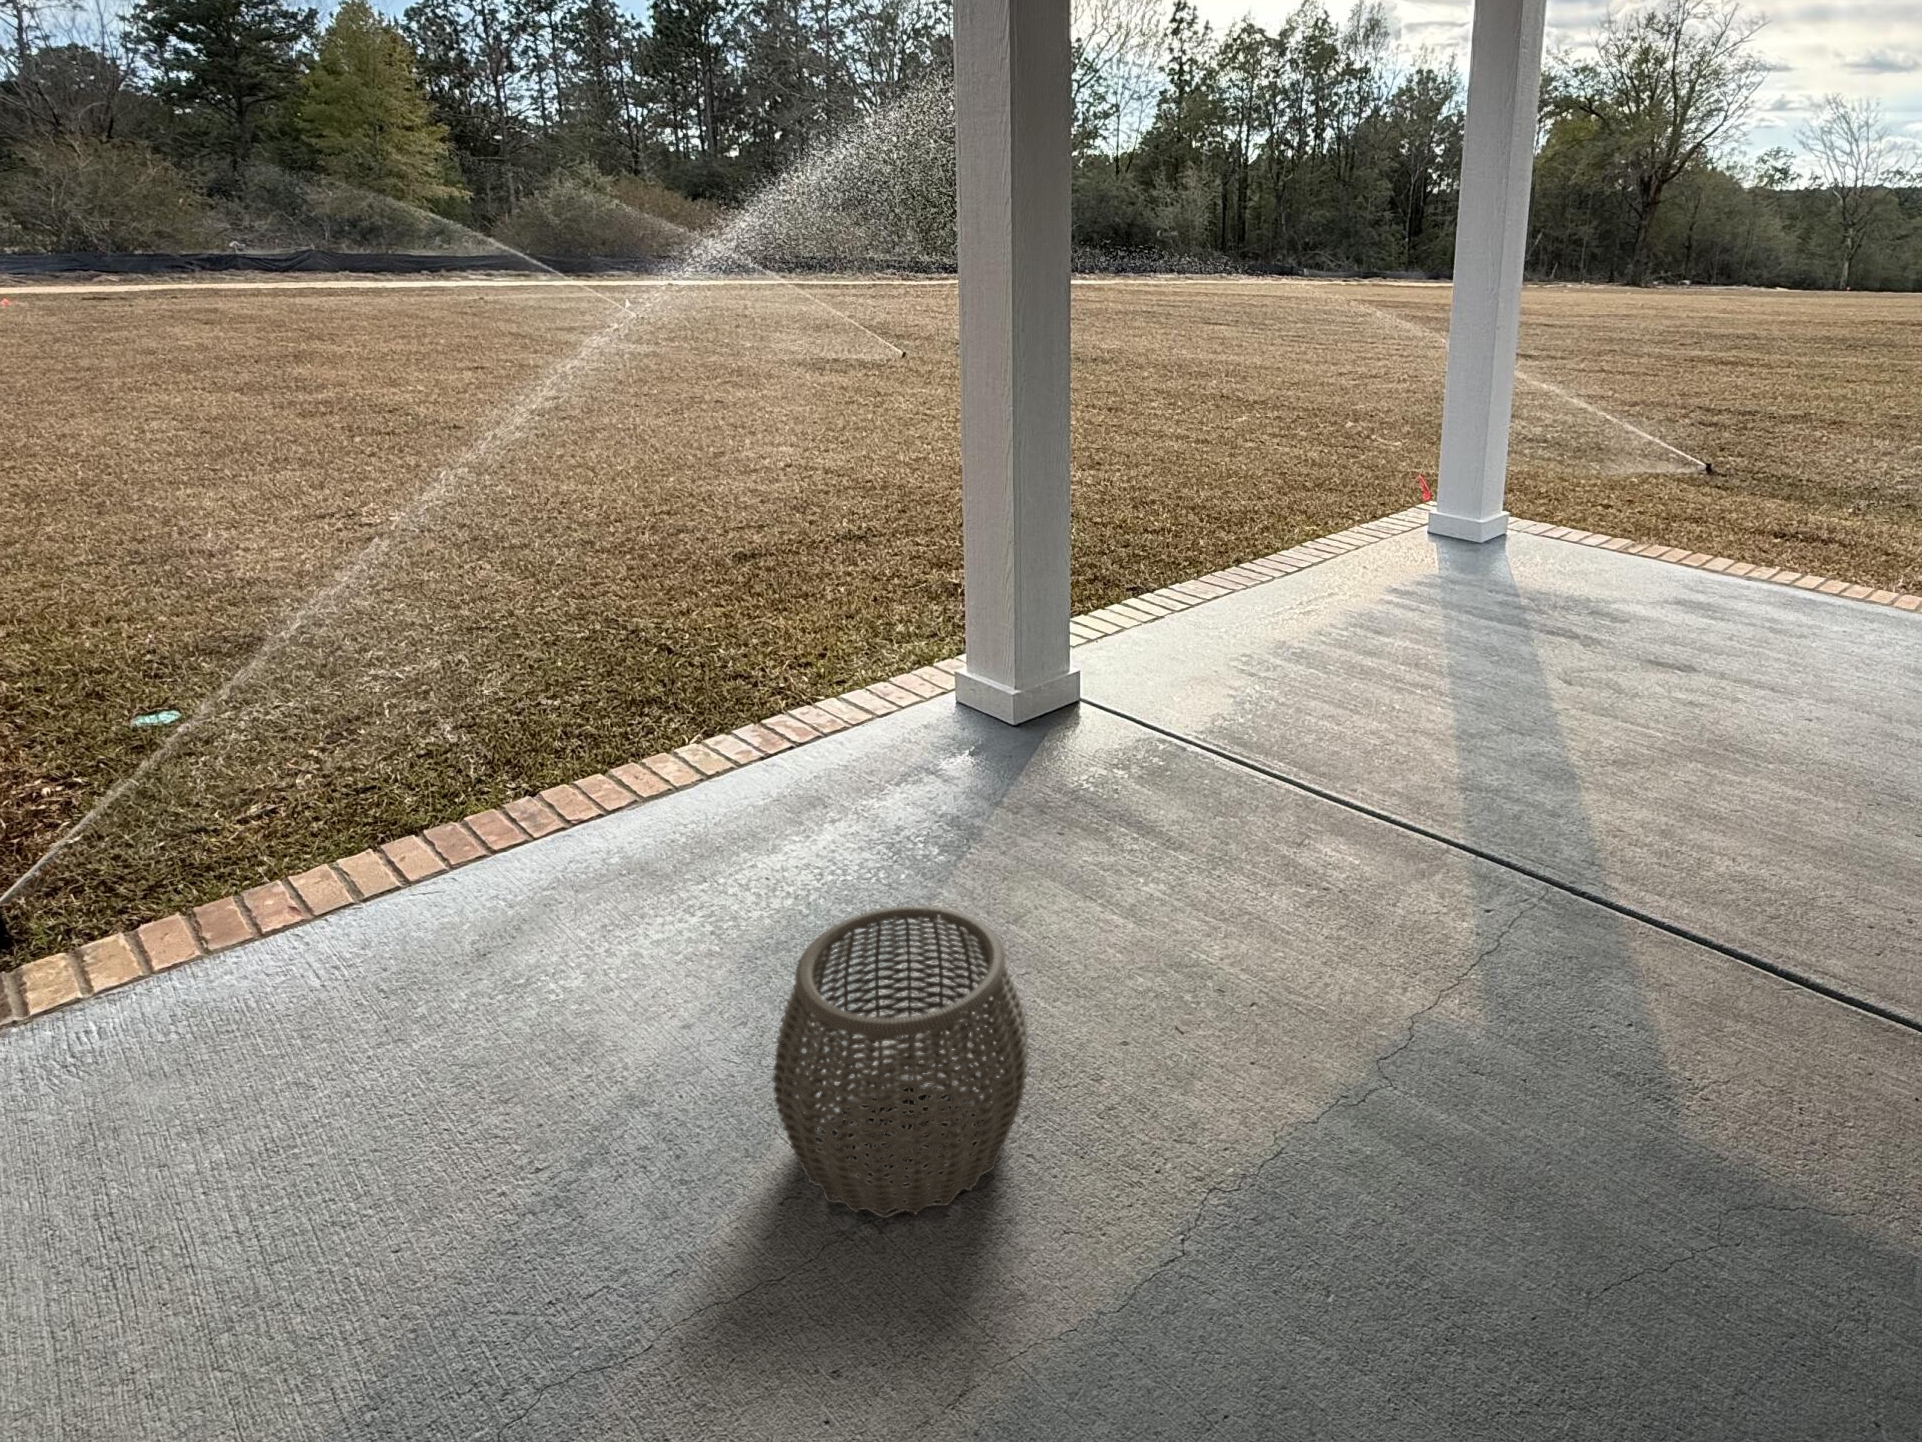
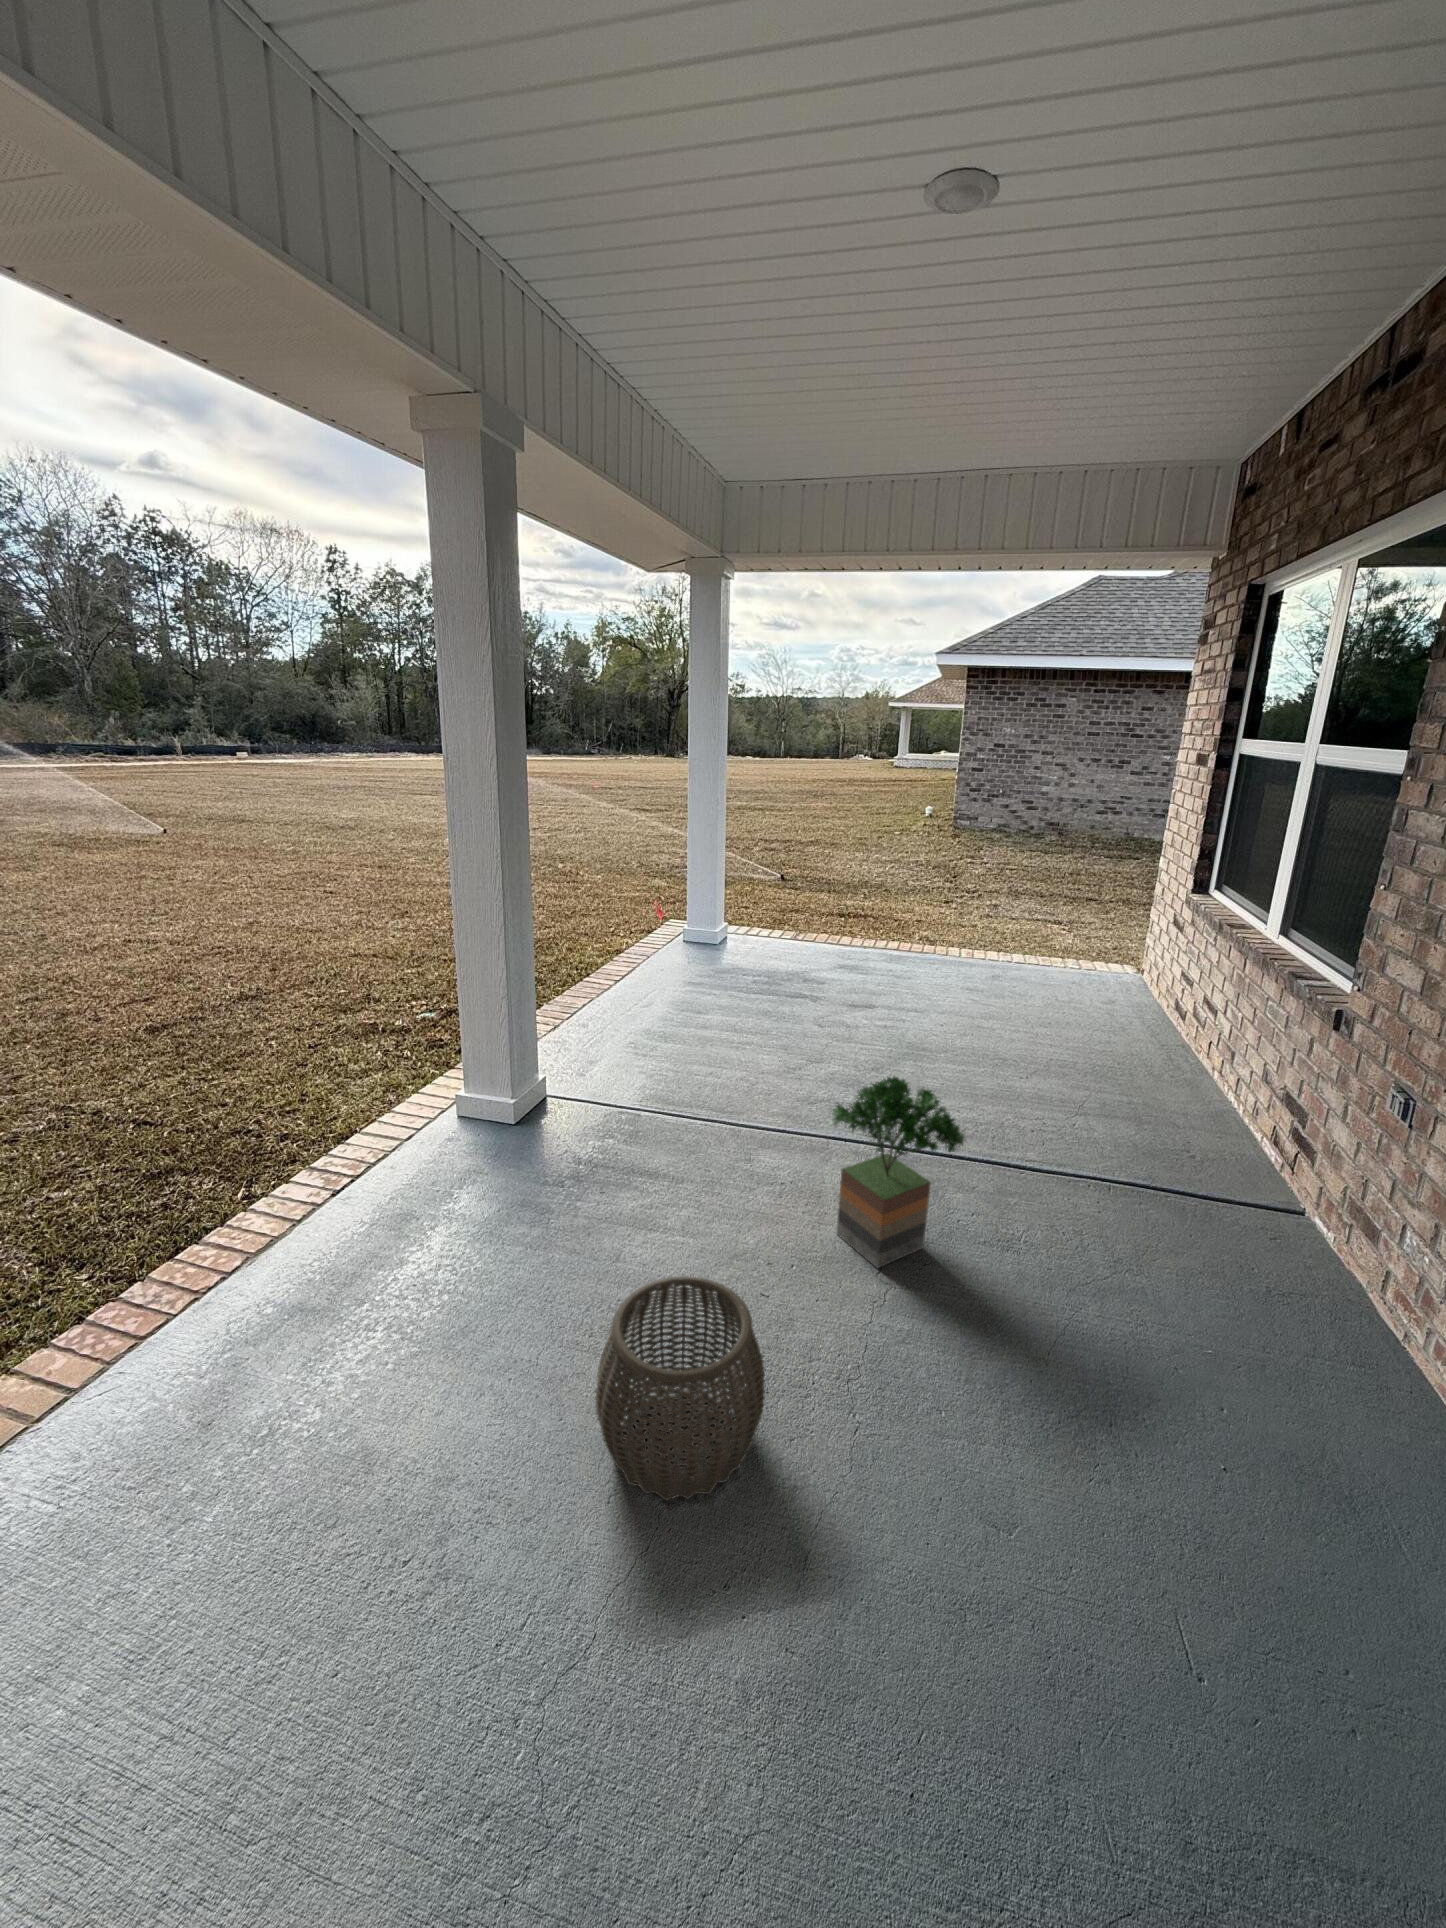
potted tree: none [1332,720,1557,1039] -> present [831,1077,965,1268]

